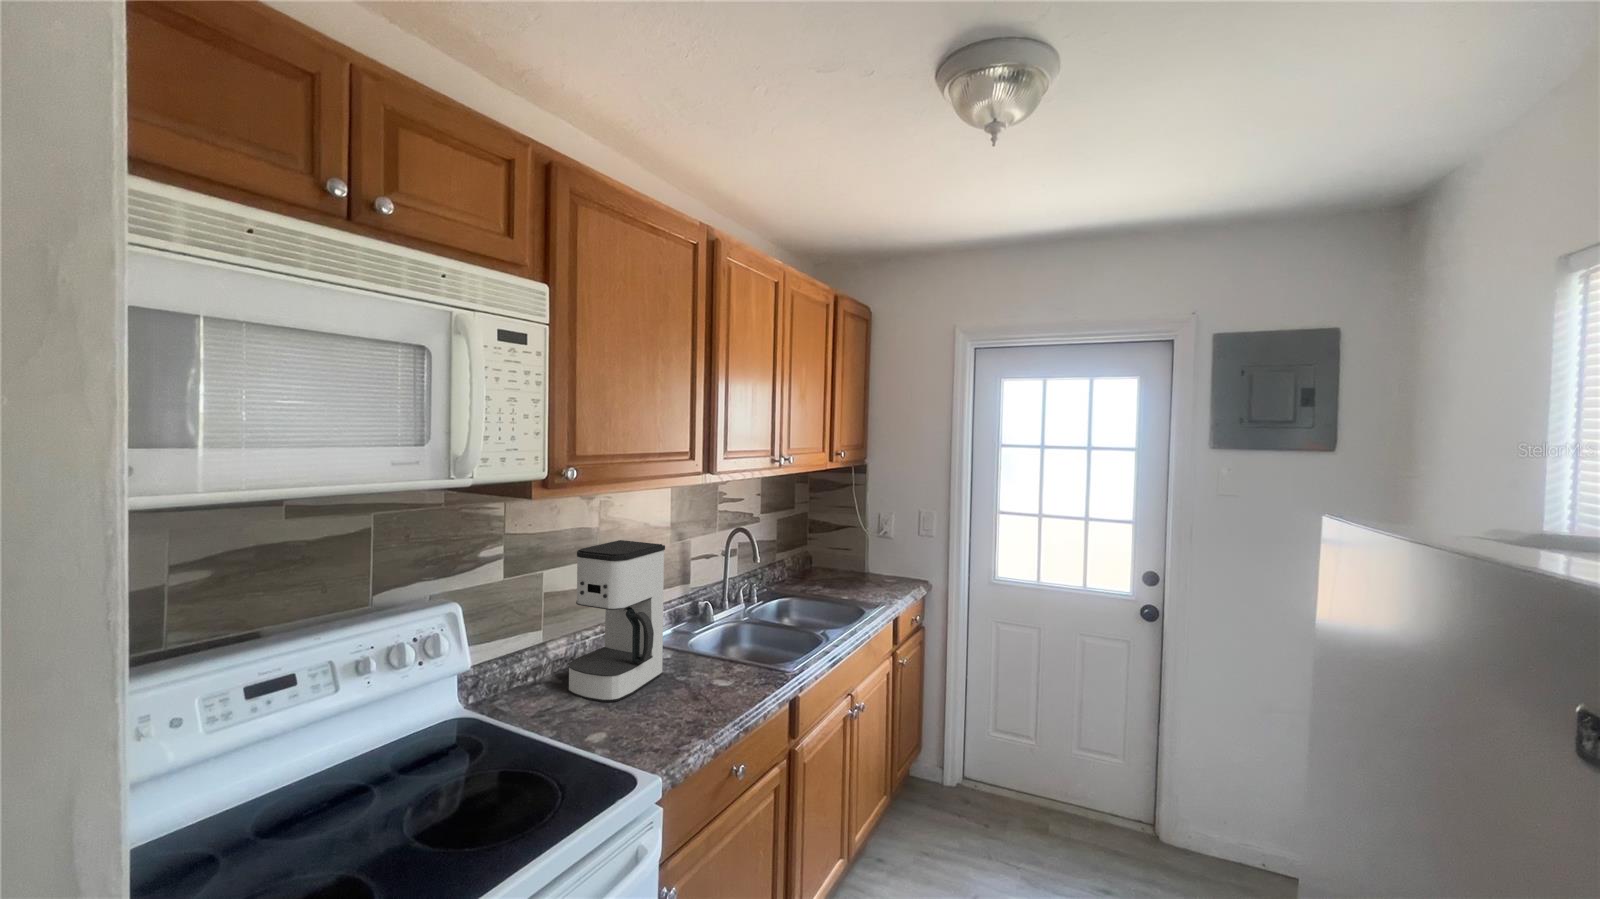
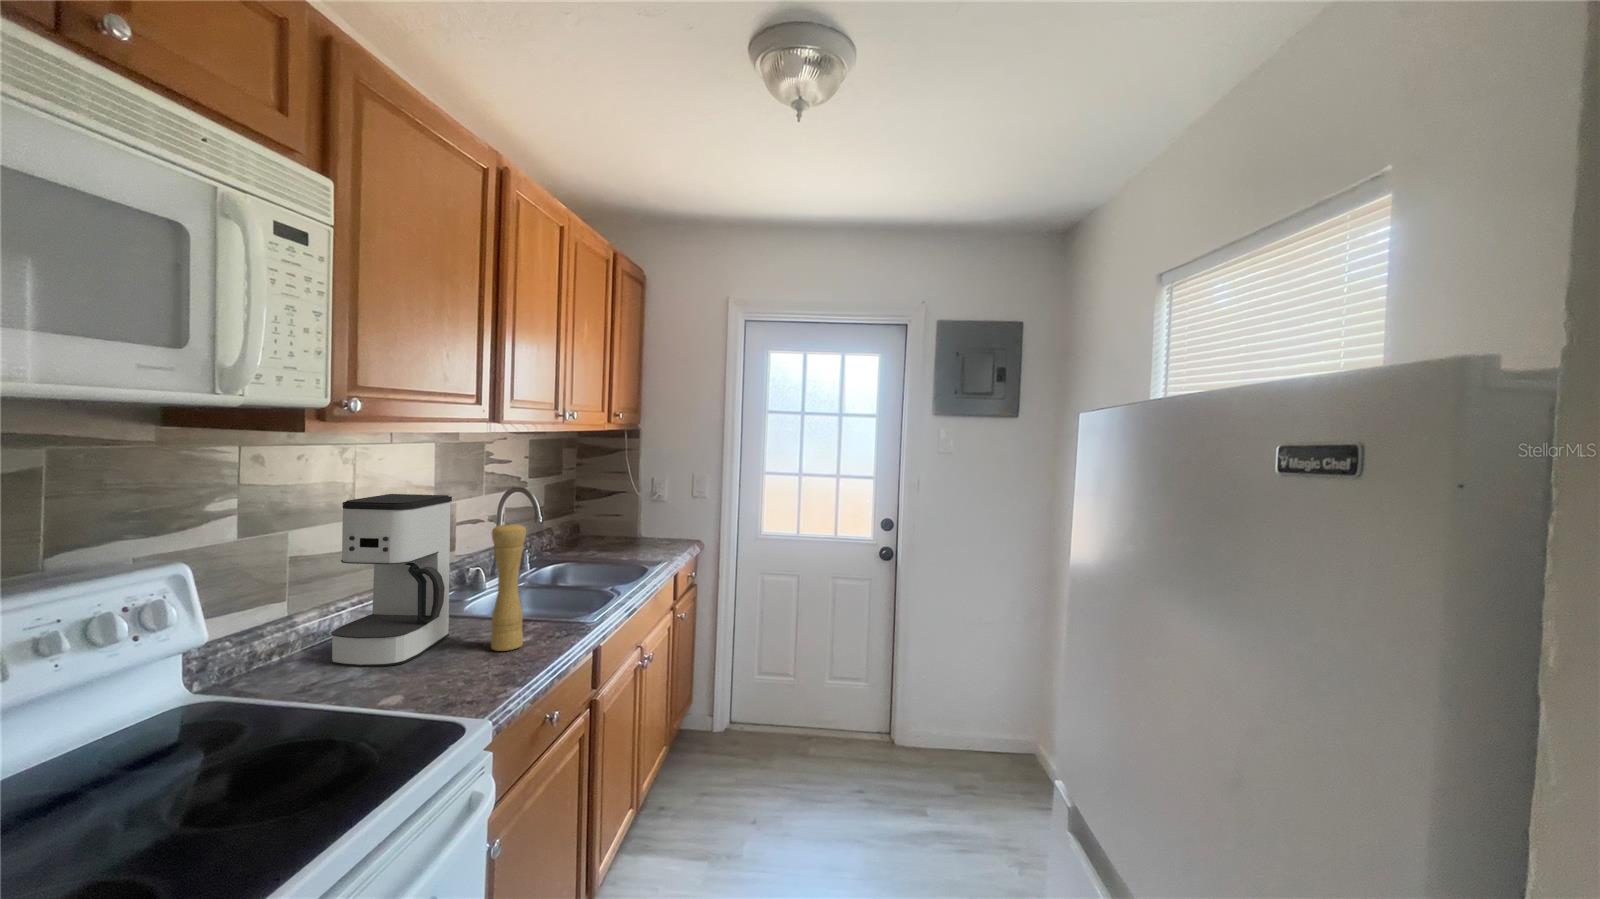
pepper mill: none [691,575,722,700] -> present [491,522,526,651]

